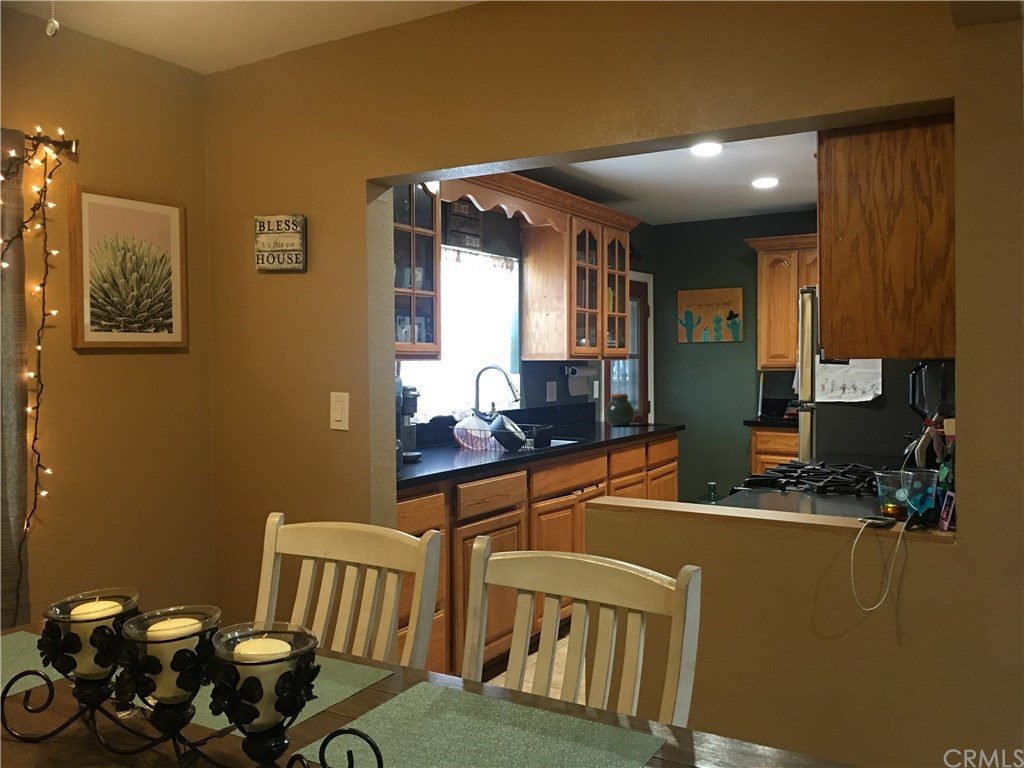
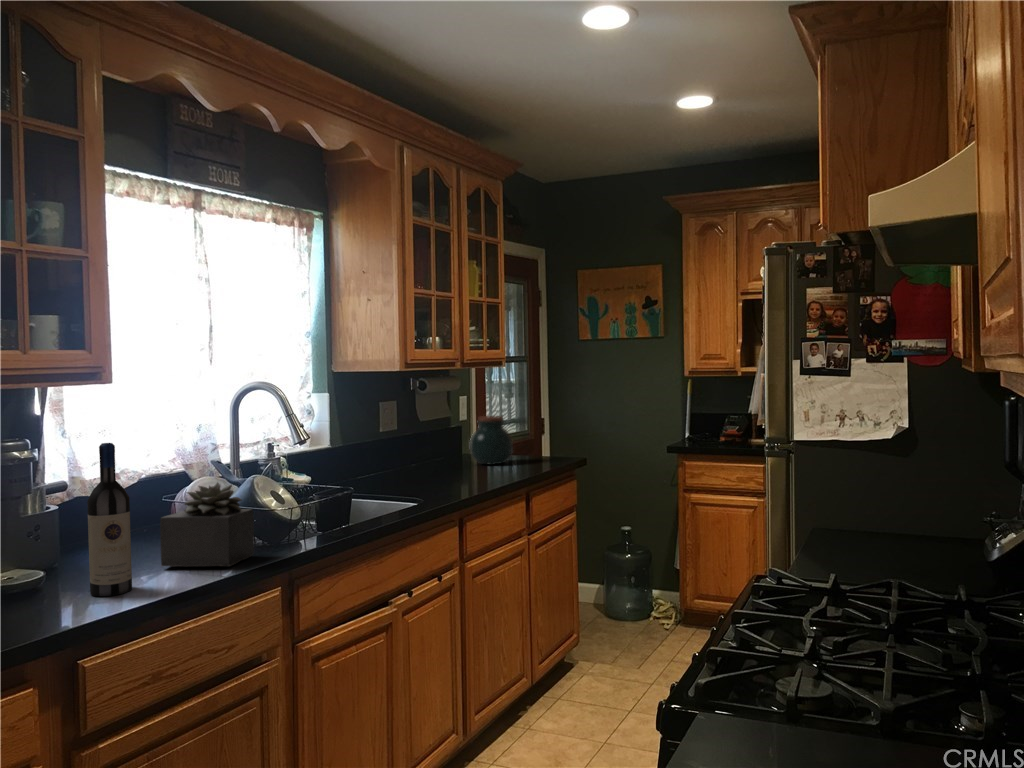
wine bottle: none [447,389,465,462] -> present [87,443,132,596]
succulent plant: none [469,414,512,455] -> present [160,483,254,566]

